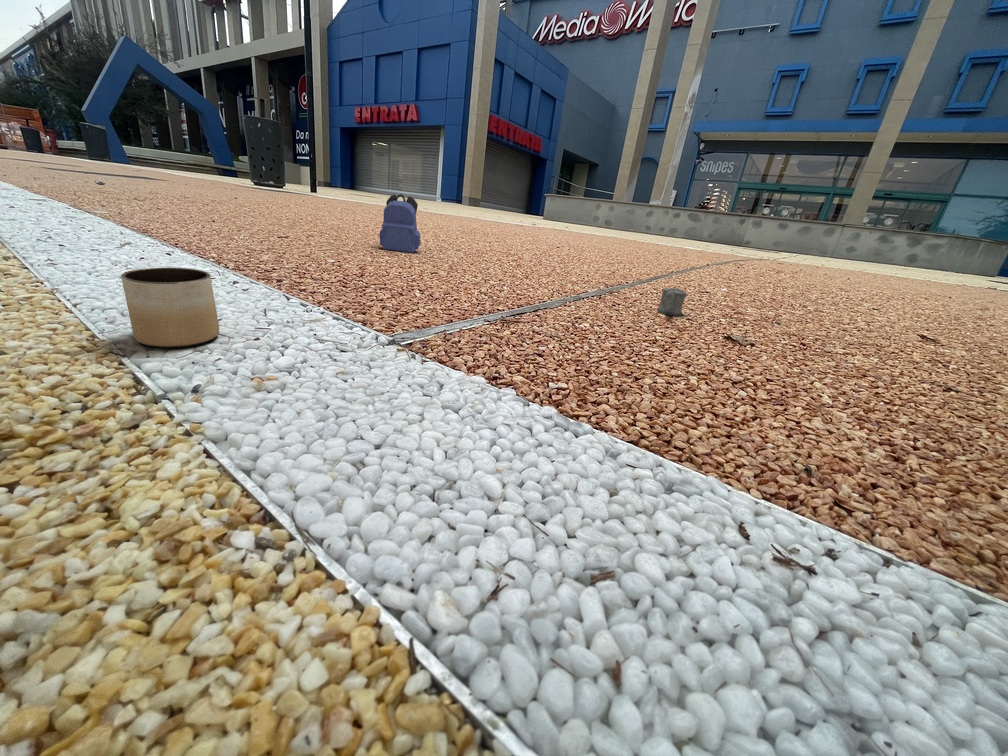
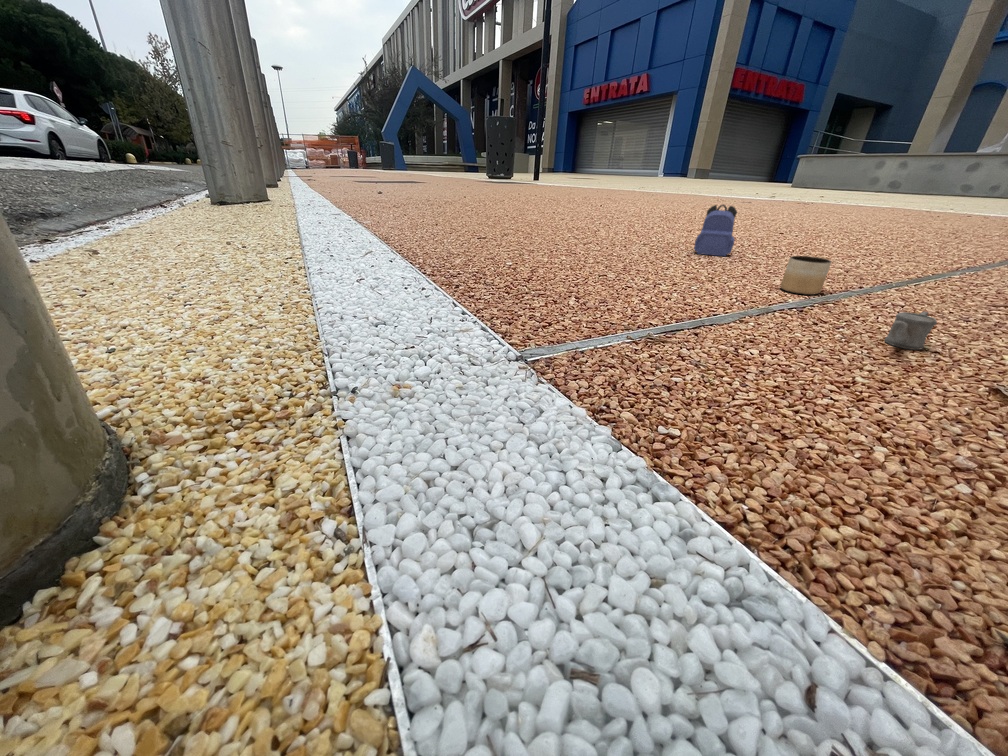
backpack: present [379,194,420,253] -> present [694,205,737,256]
planter: present [121,268,219,348] -> present [781,256,831,295]

